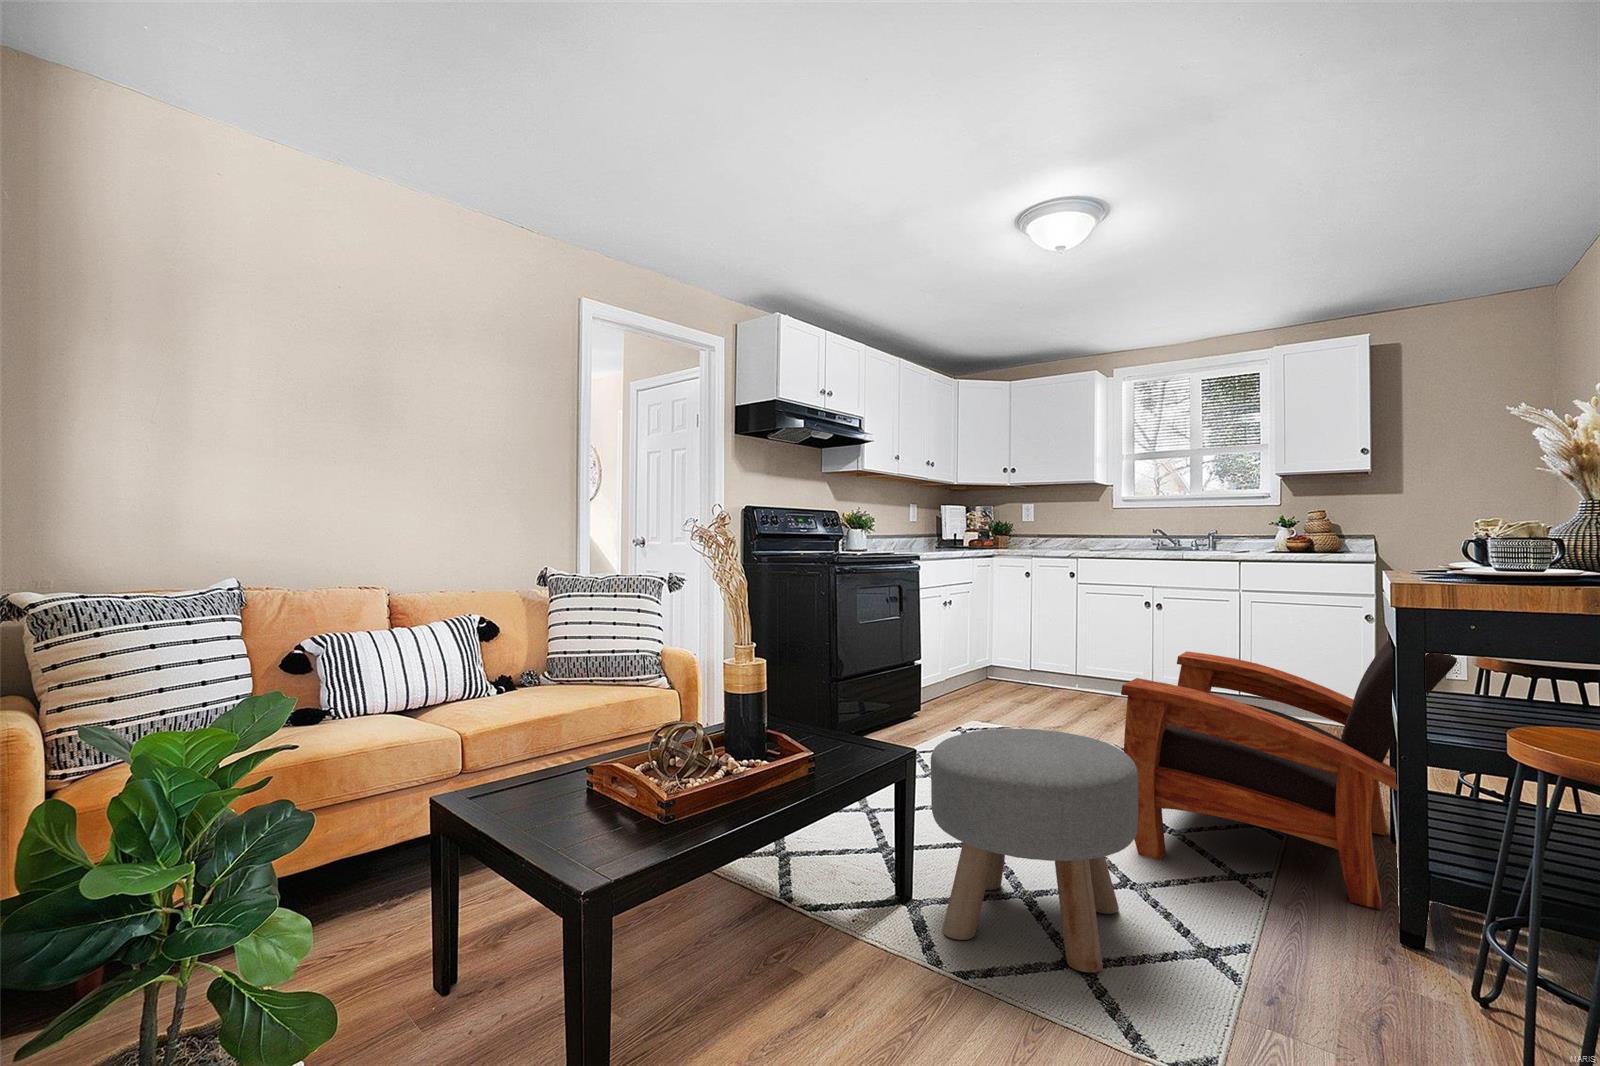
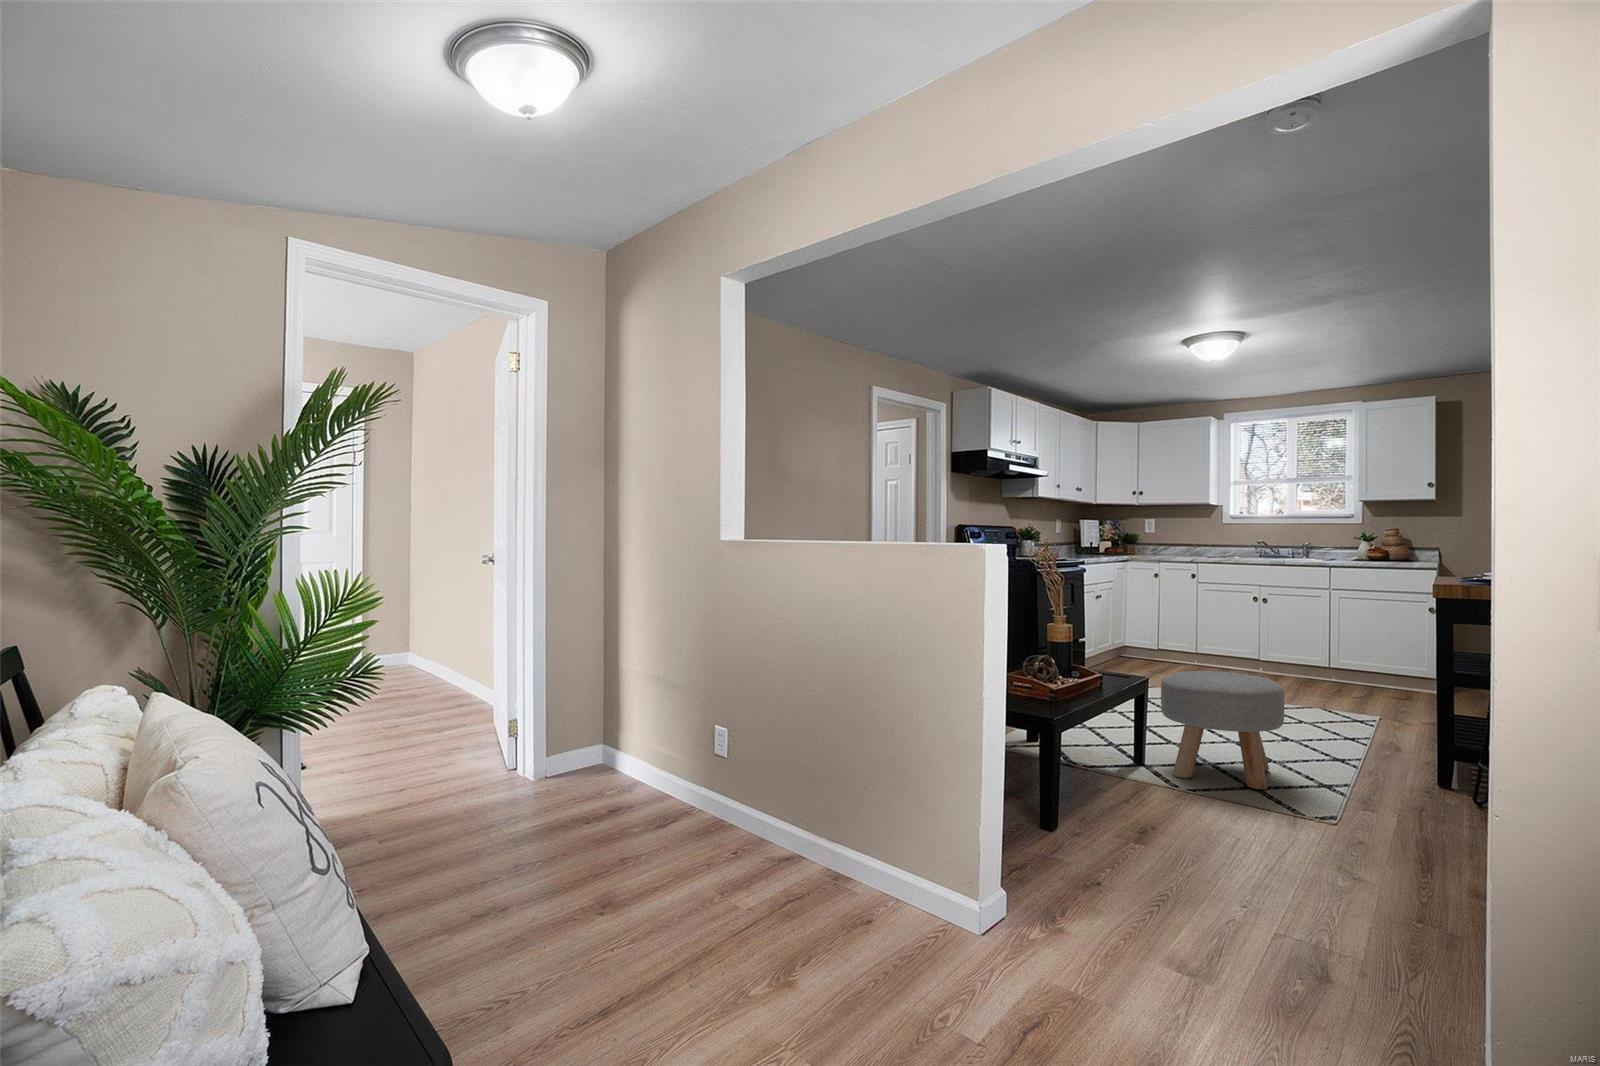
armchair: present [1121,639,1457,910] -> none [1264,612,1472,773]

